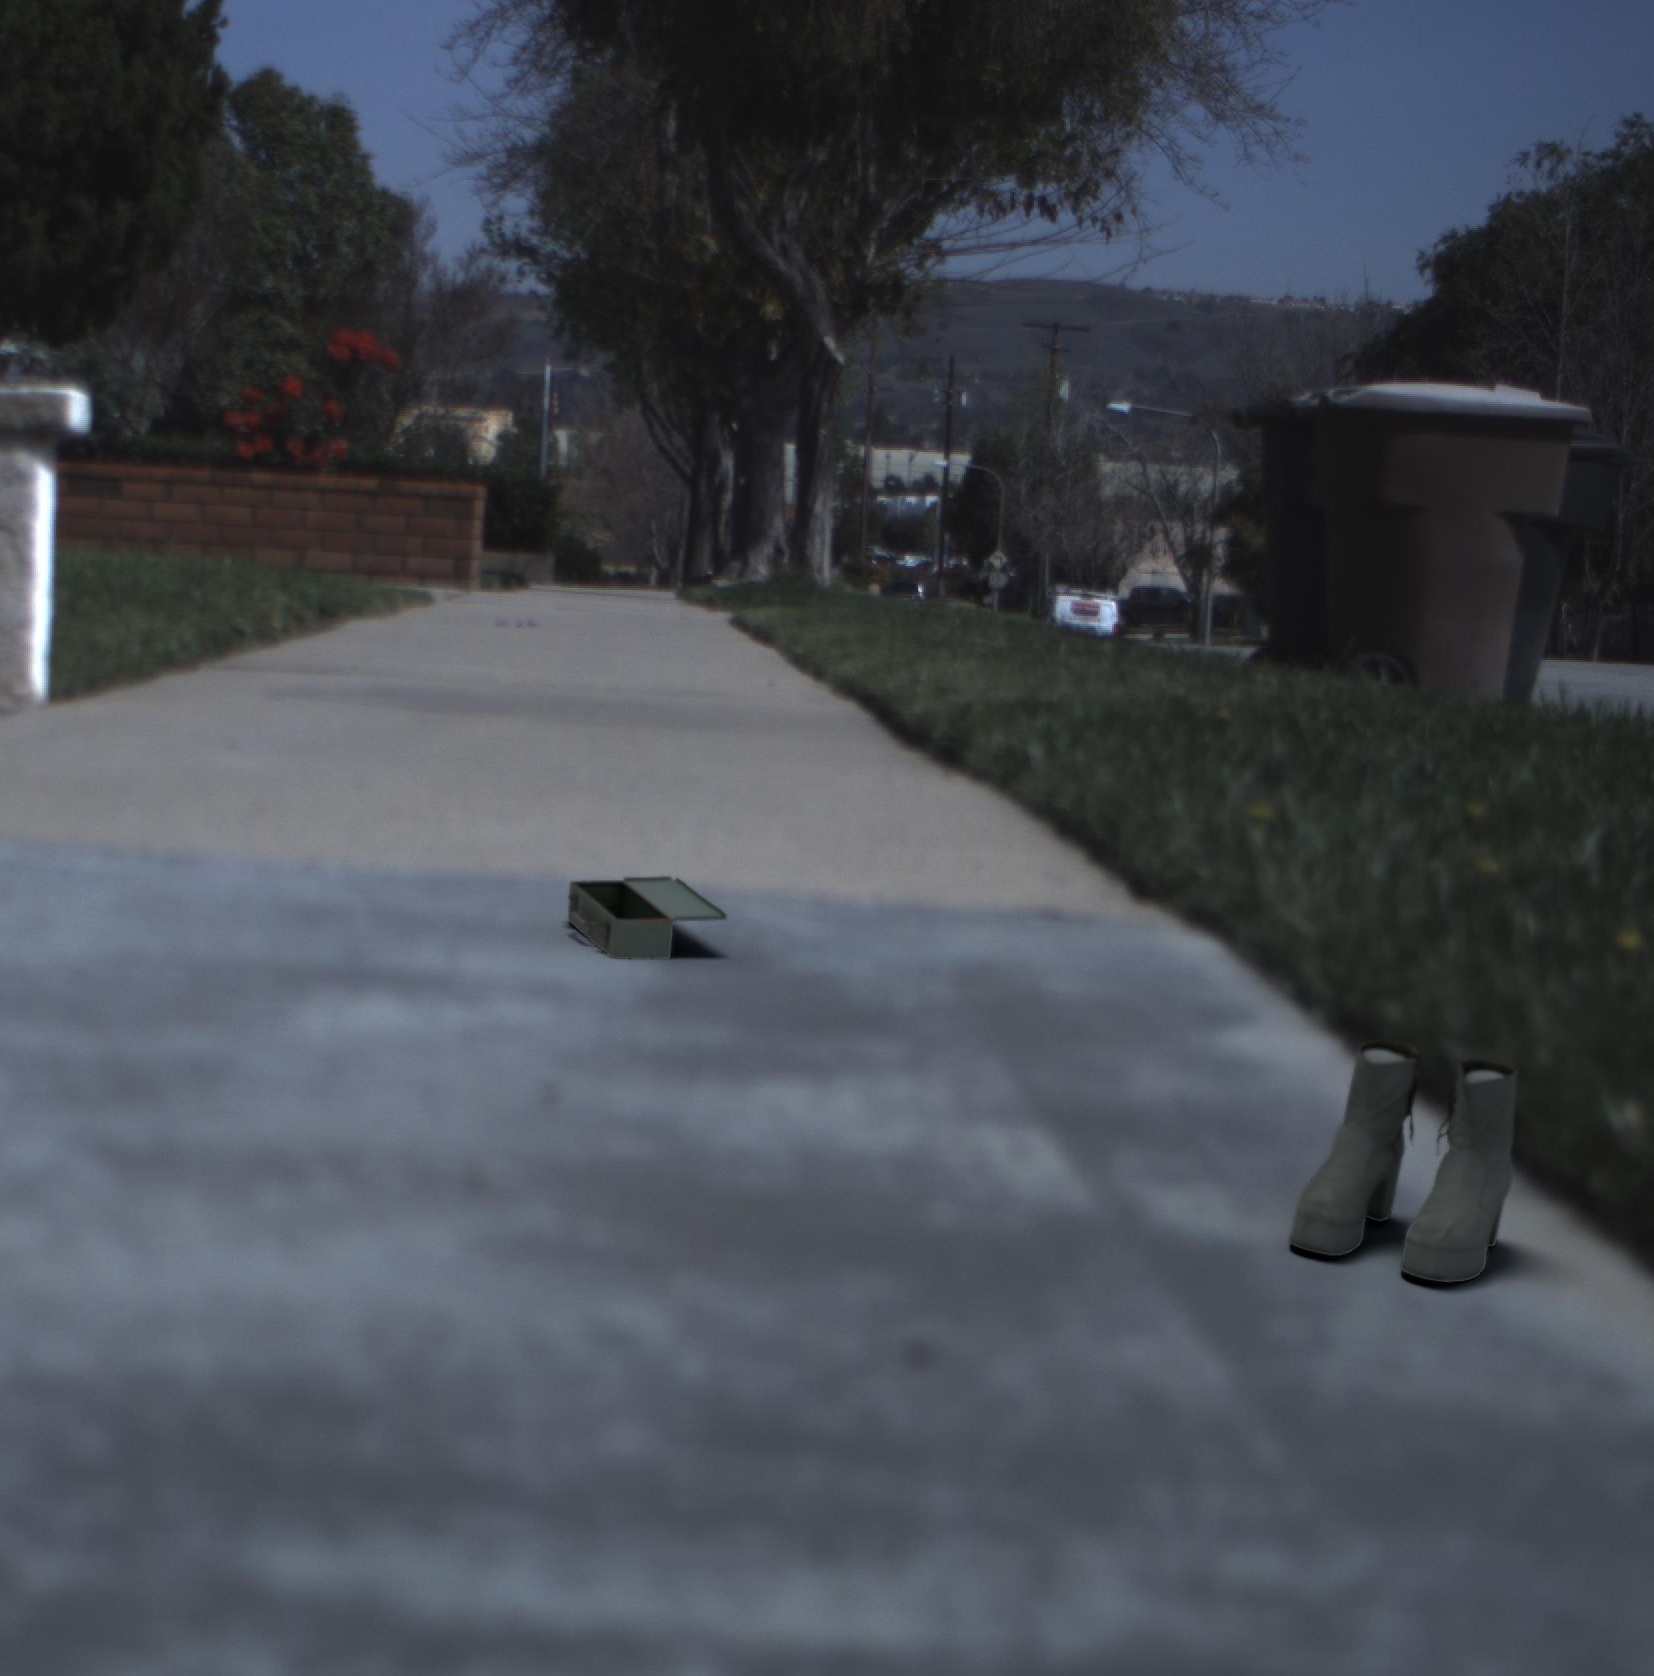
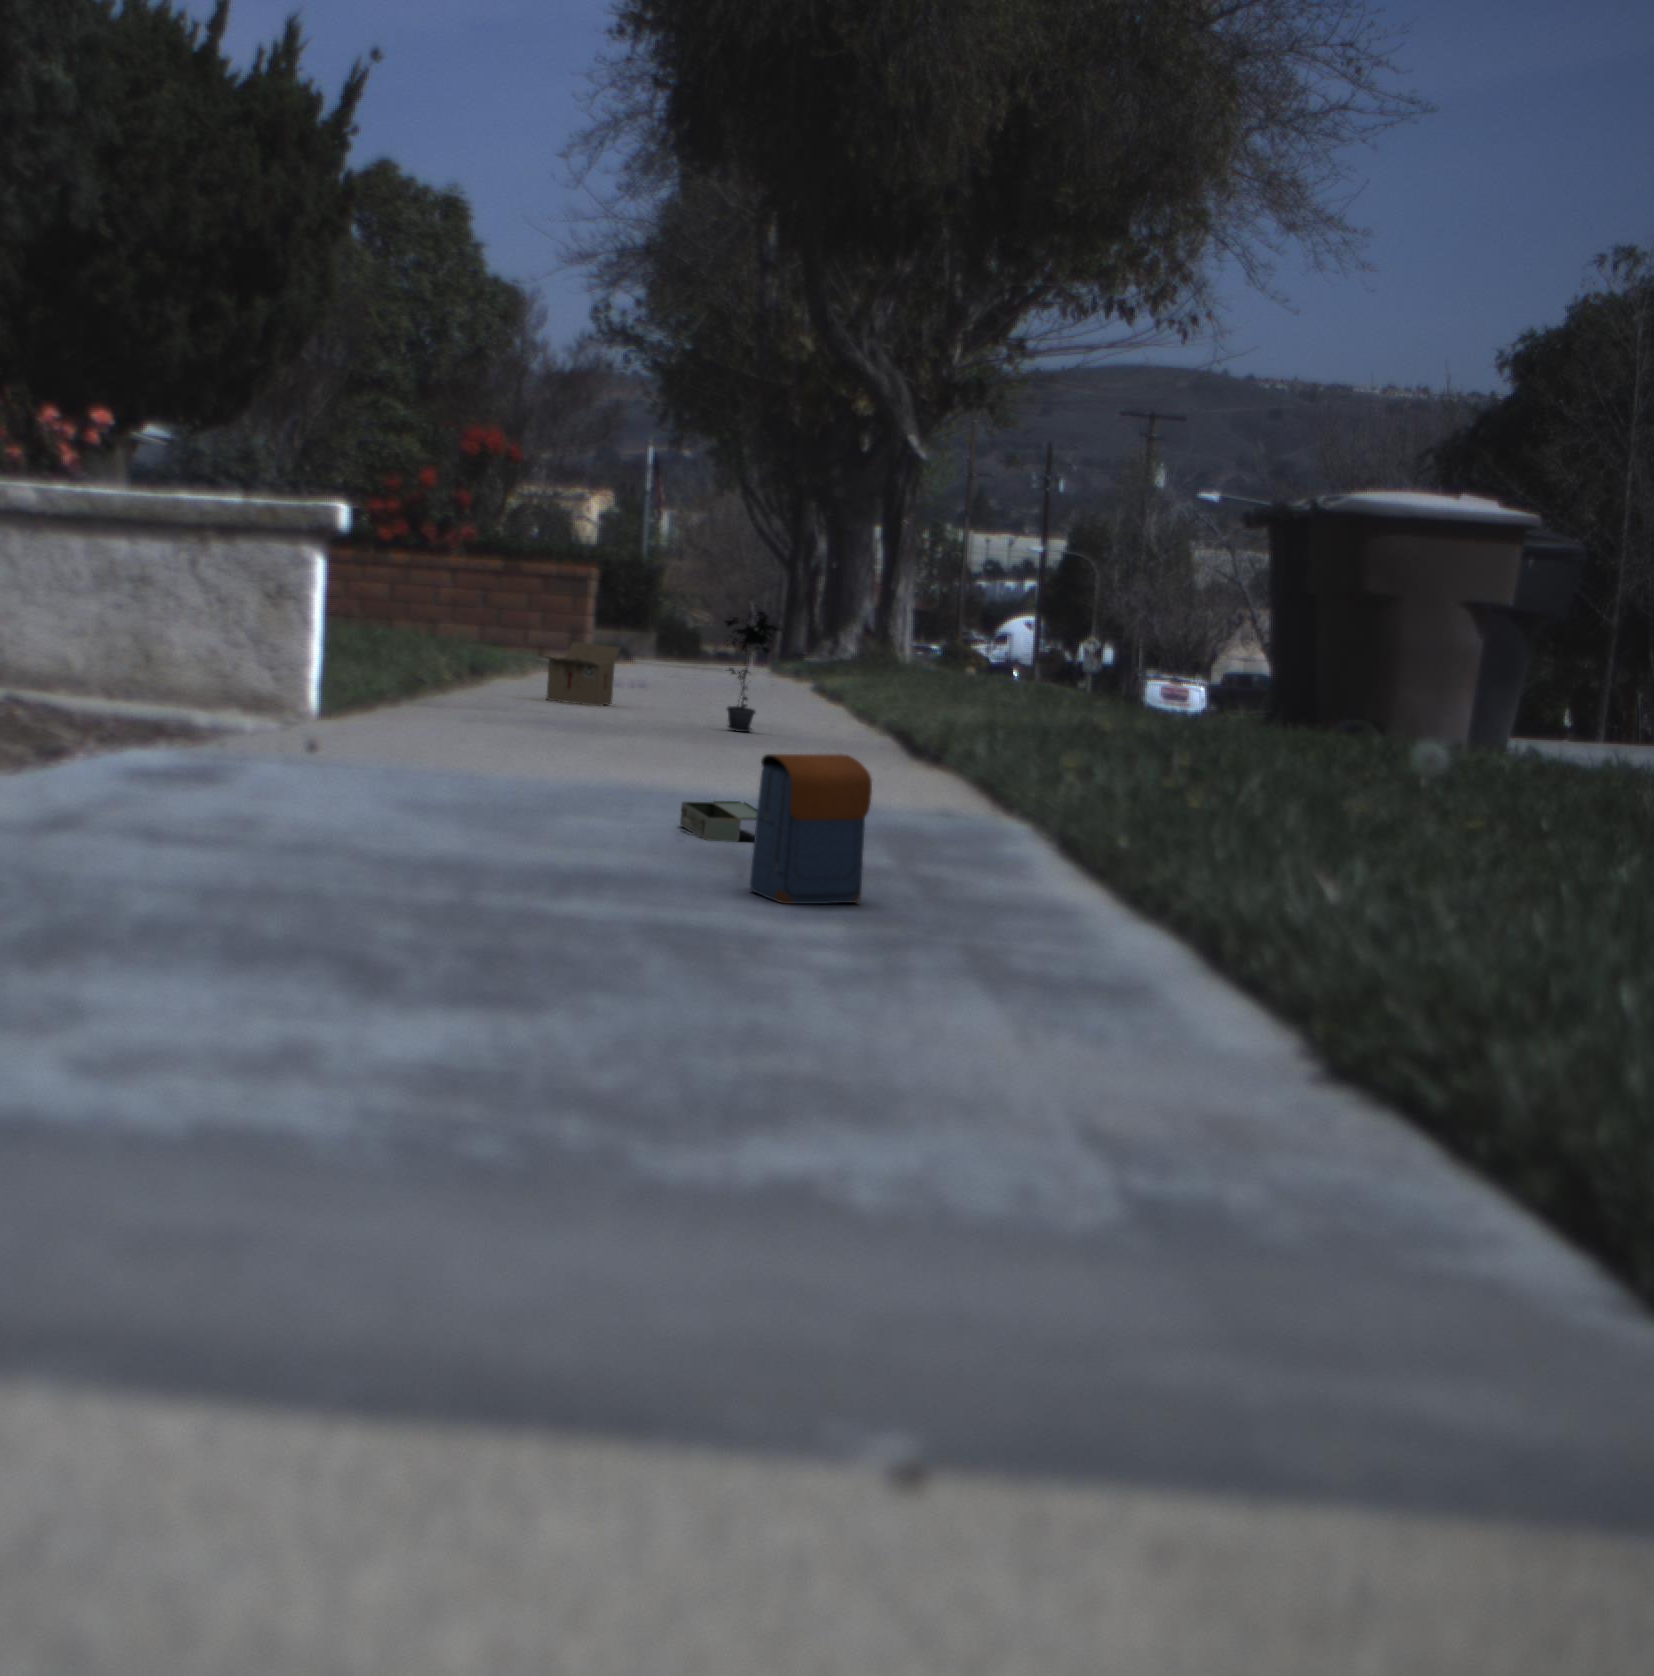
potted plant: none [630,531,712,697] -> present [724,605,785,732]
cardboard box: none [401,577,503,661] -> present [542,642,620,706]
backpack: none [702,848,952,1169] -> present [750,754,872,904]
boots: present [1289,1041,1517,1282] -> none [1024,843,1135,948]

